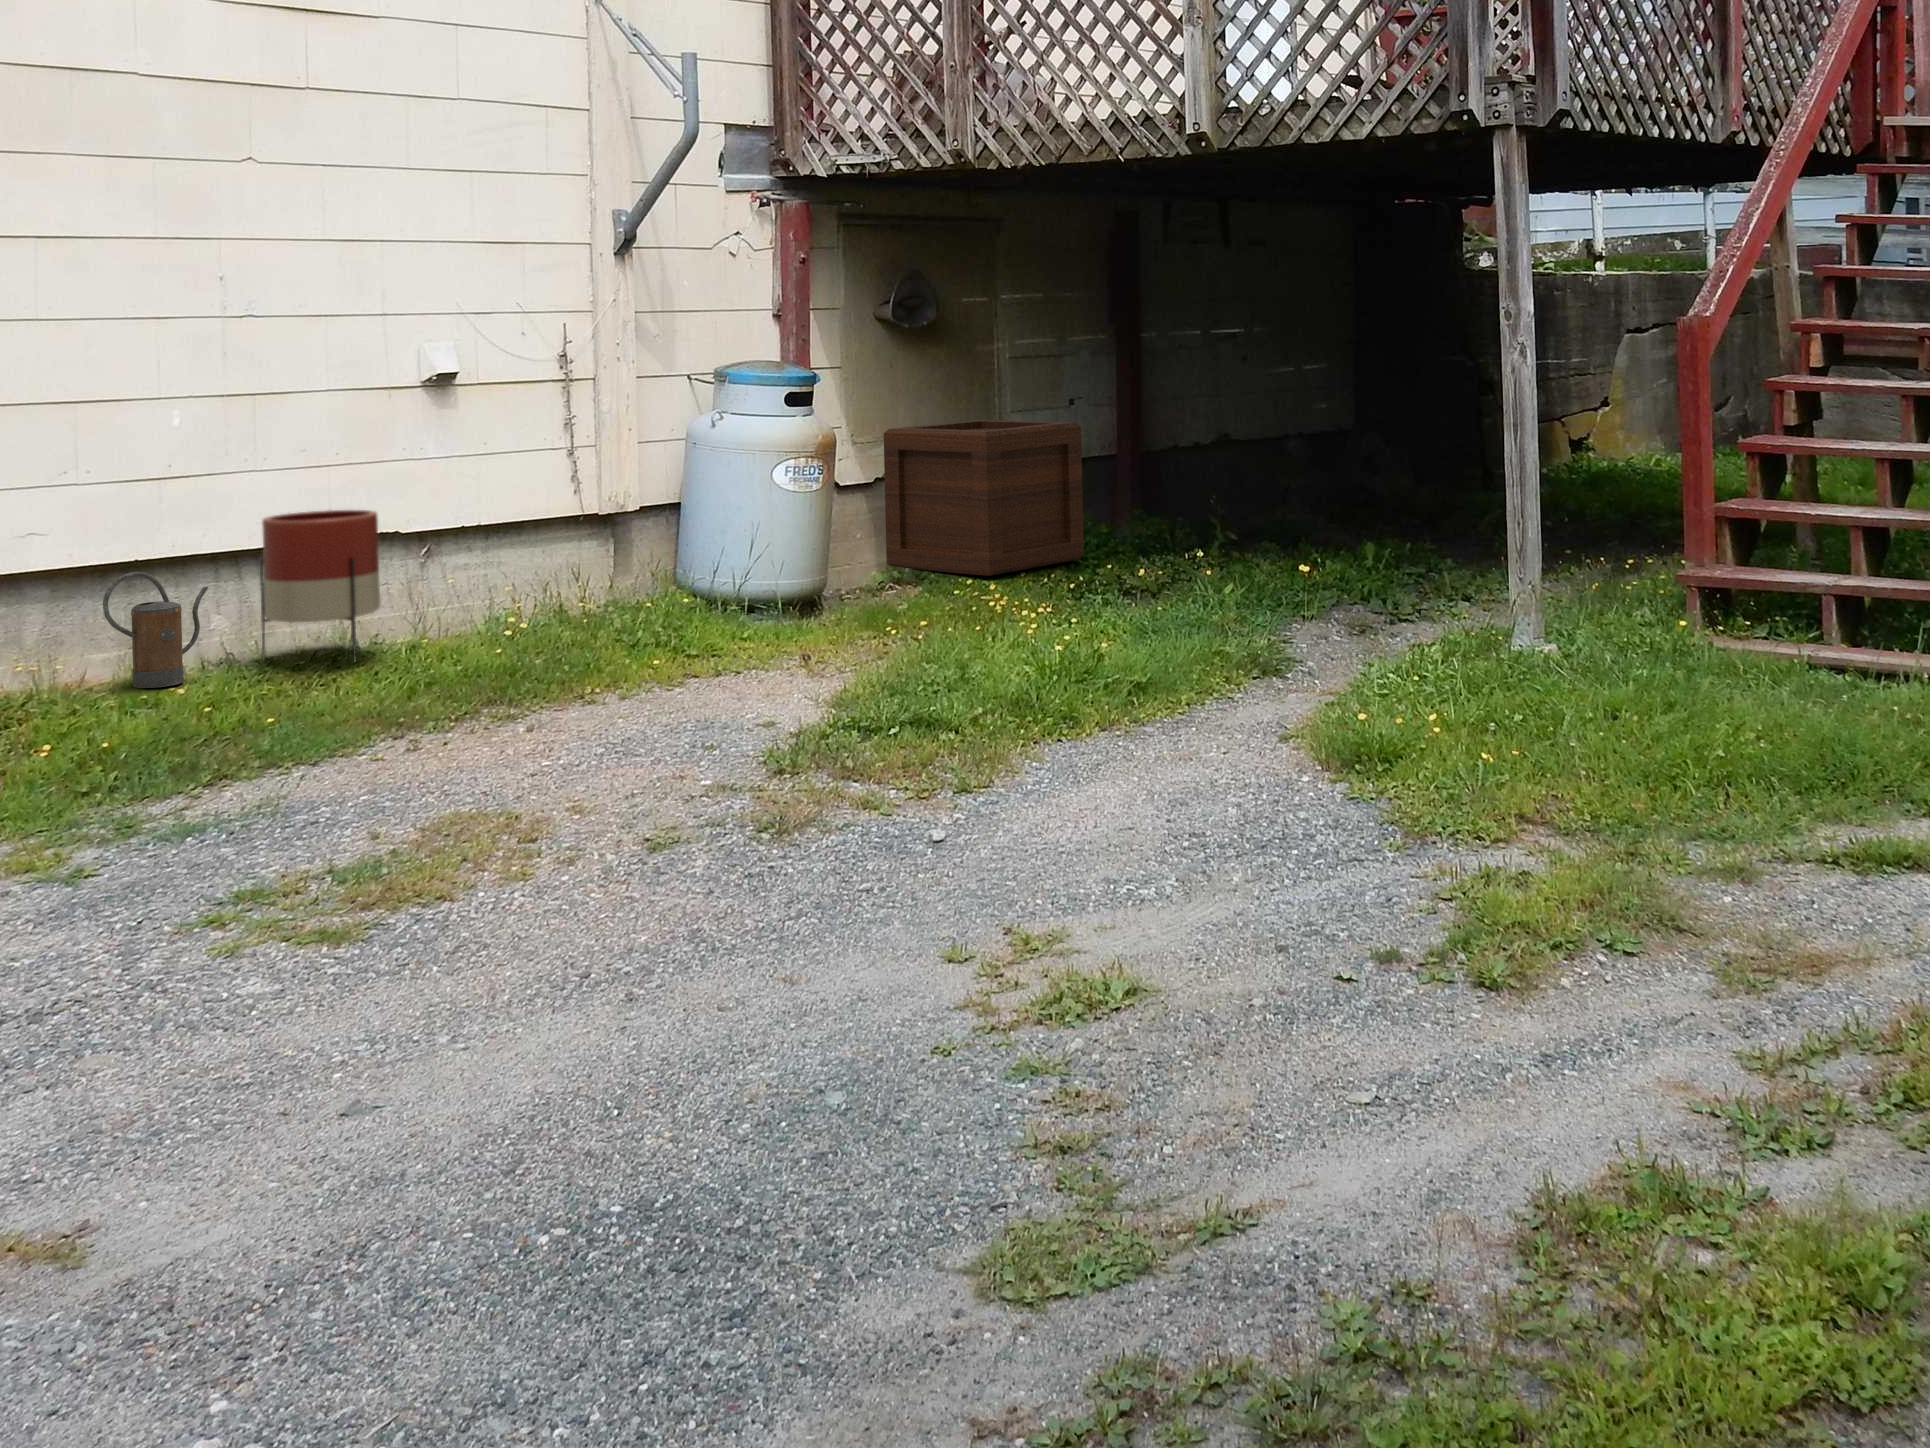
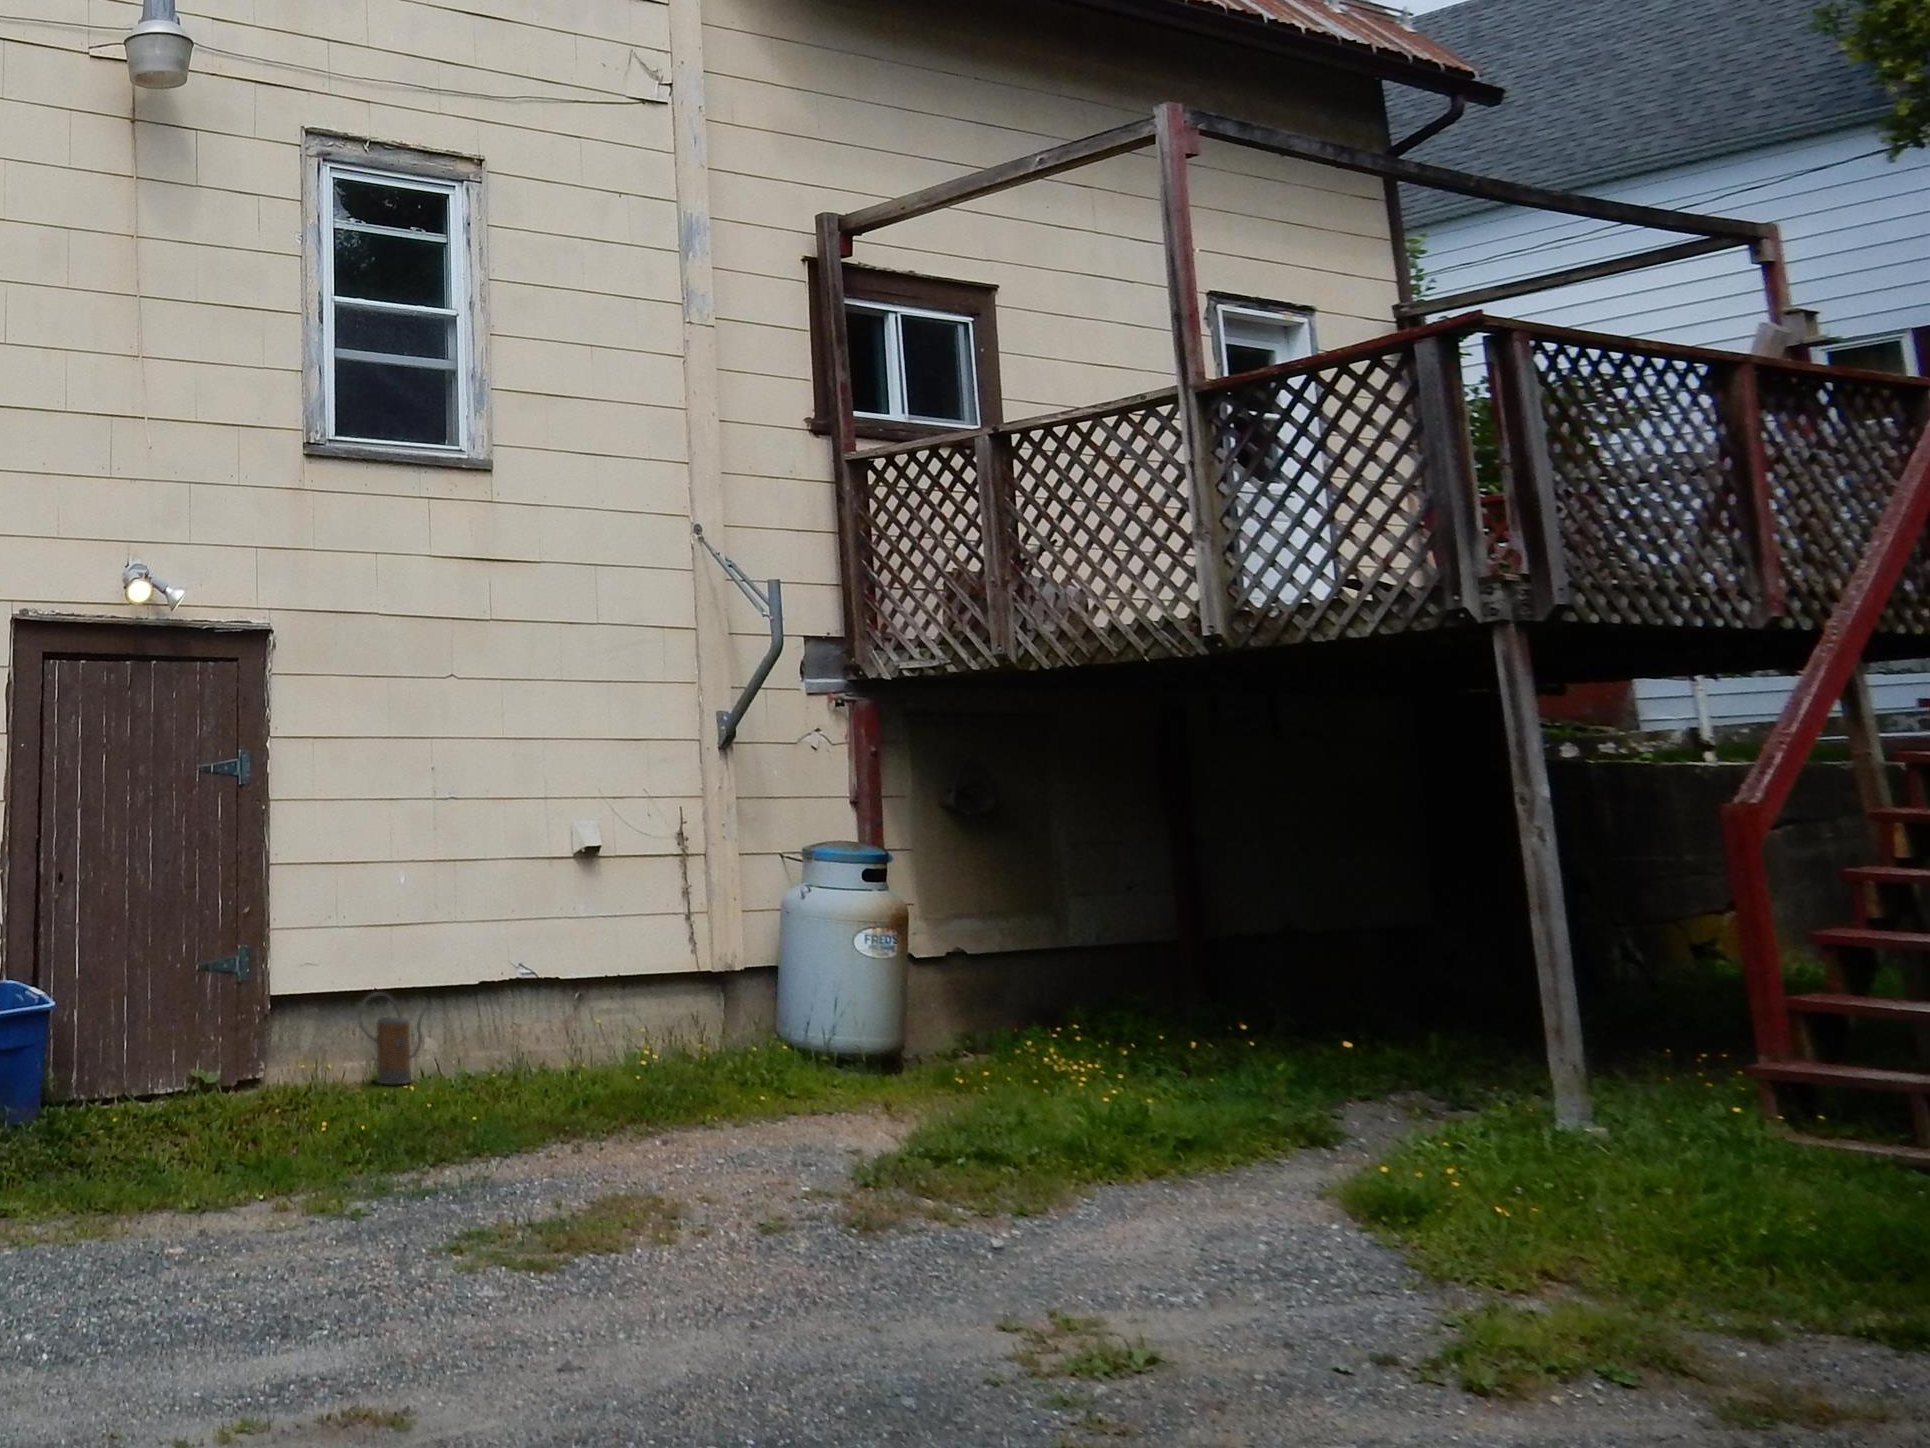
wooden crate: present [884,420,1084,576] -> none [952,900,1147,1045]
planter: present [260,510,380,662] -> none [464,952,548,1077]

